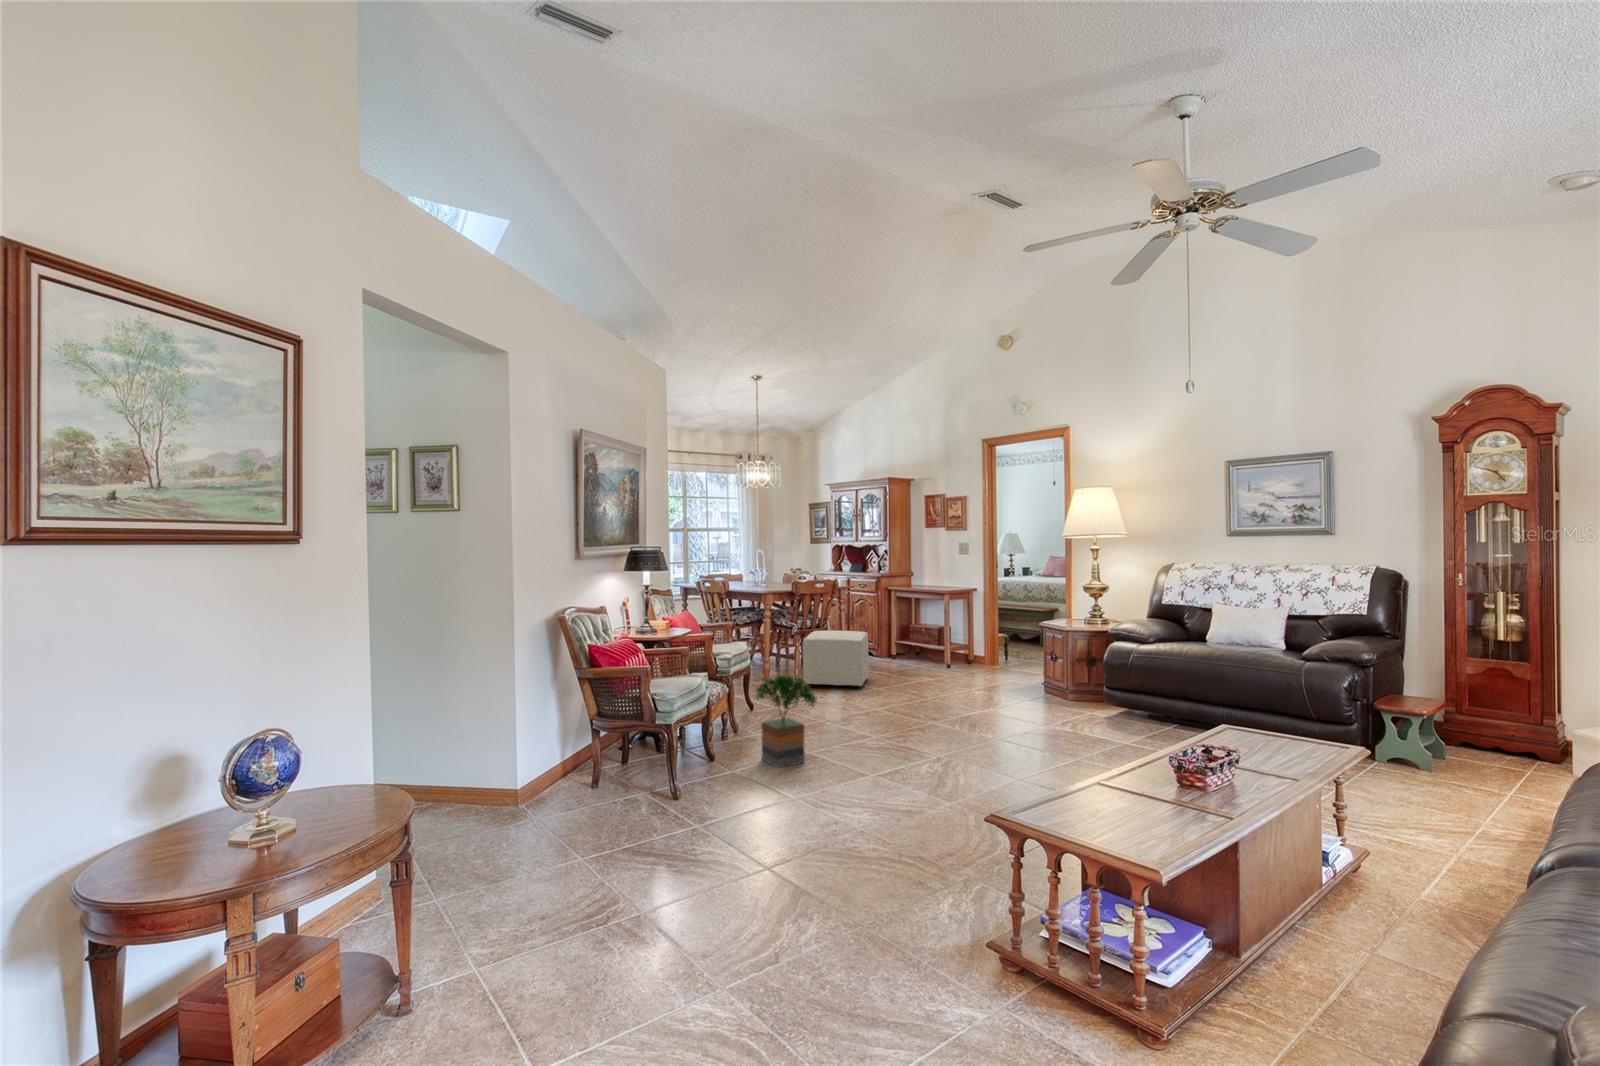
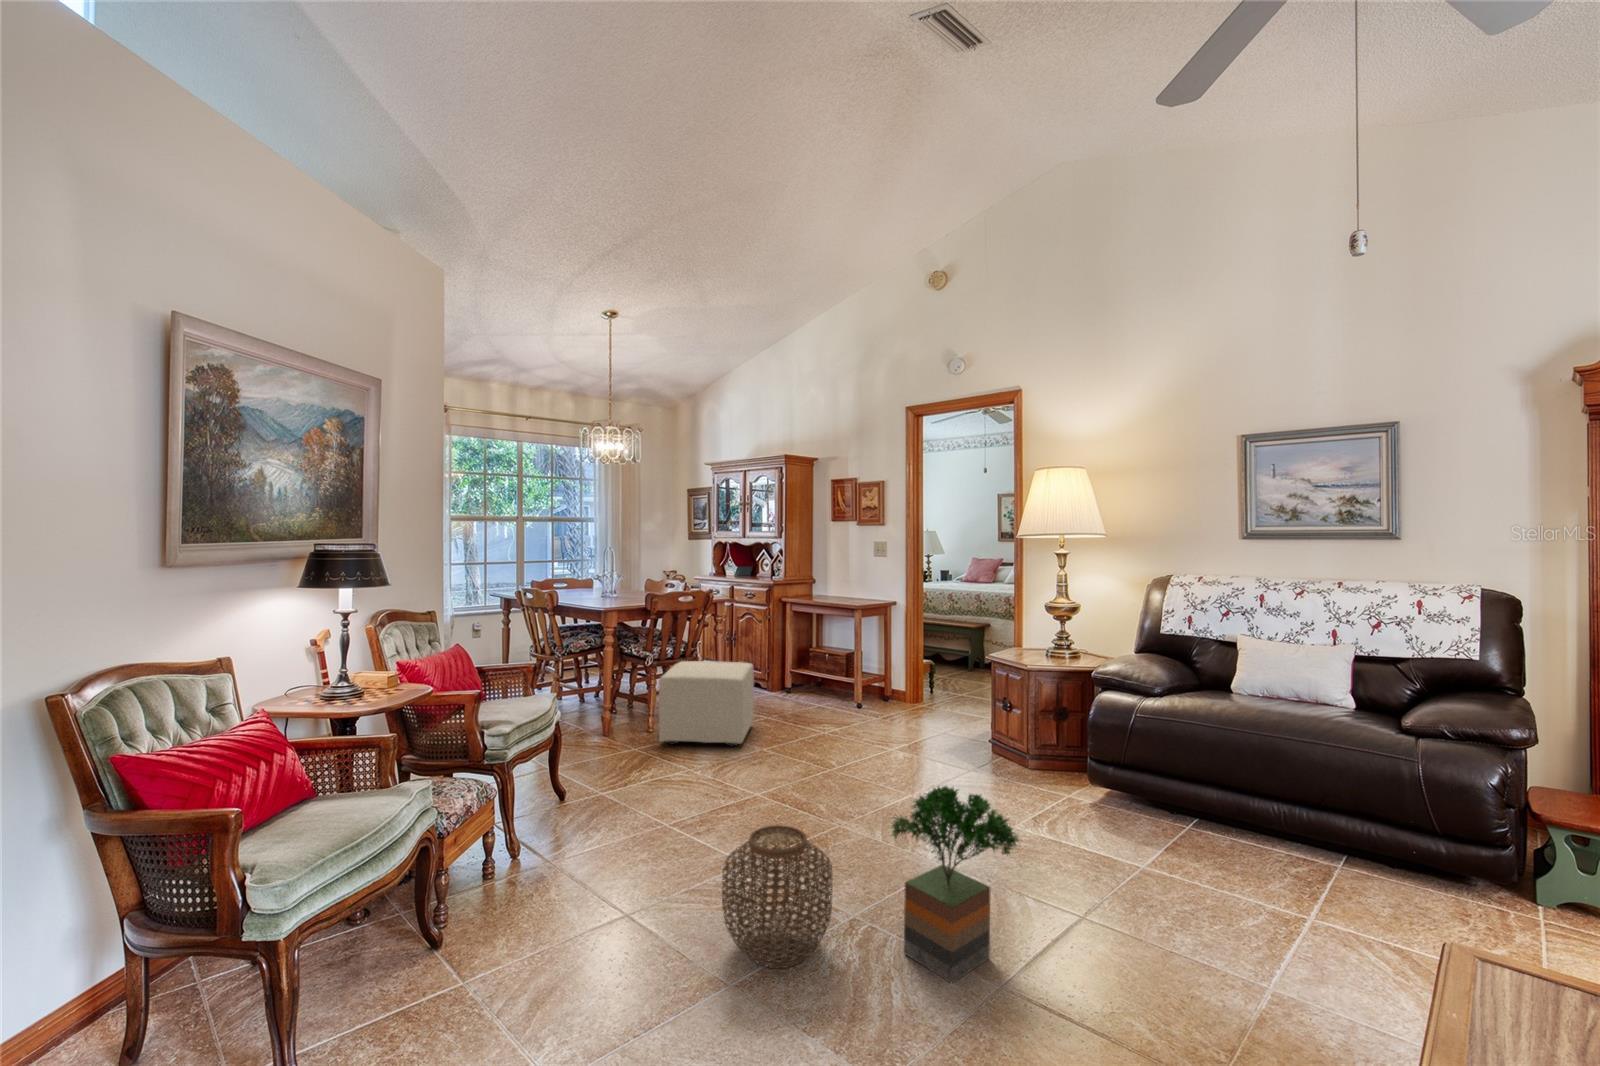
potted tree: present [756,675,817,768] -> present [891,786,1019,983]
woven basket: none [863,699,923,769] -> present [722,825,832,968]

